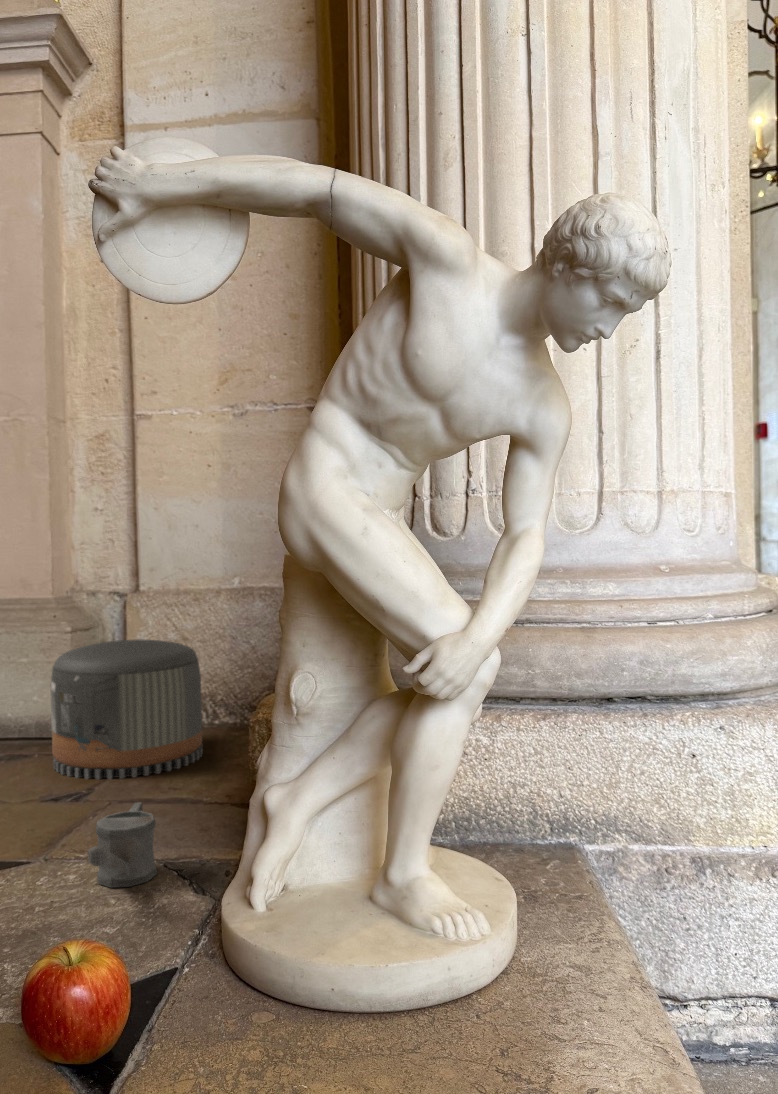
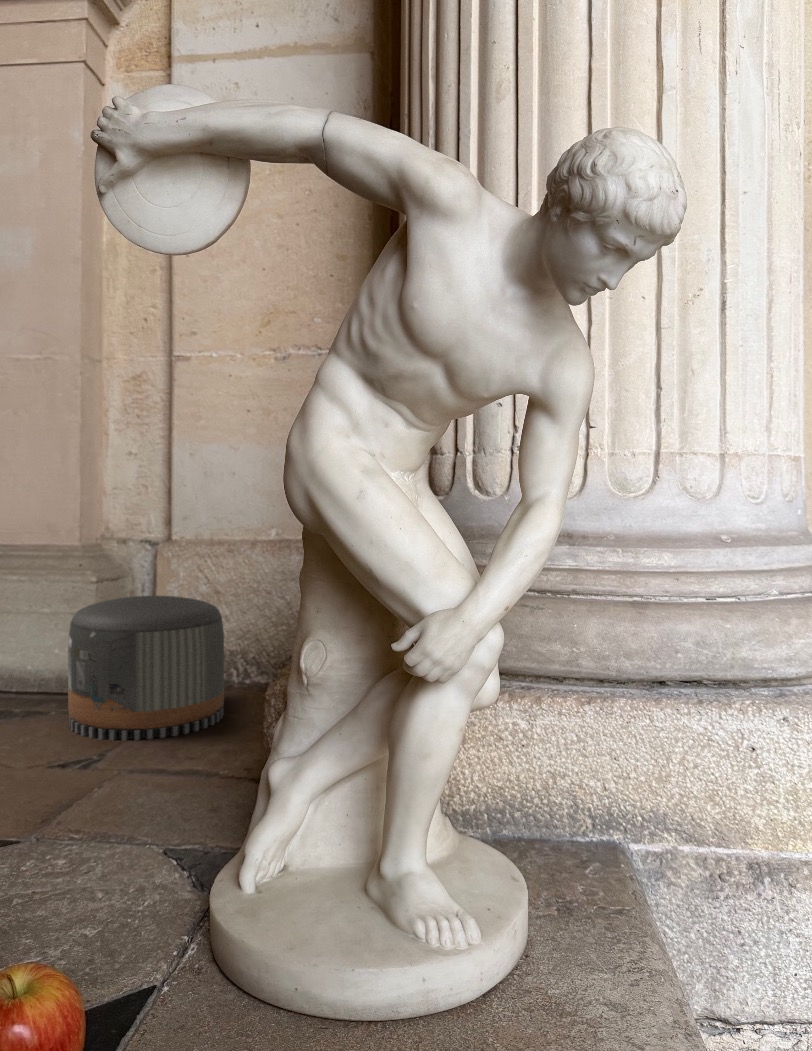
watering can: present [88,802,157,888] -> none [72,777,155,874]

